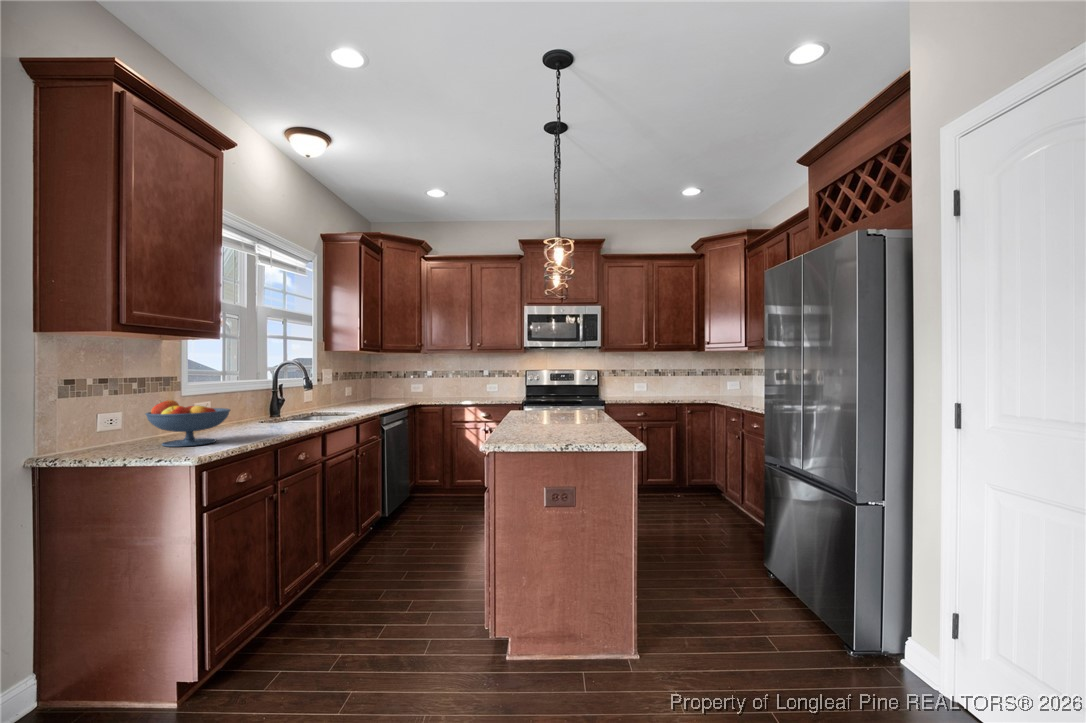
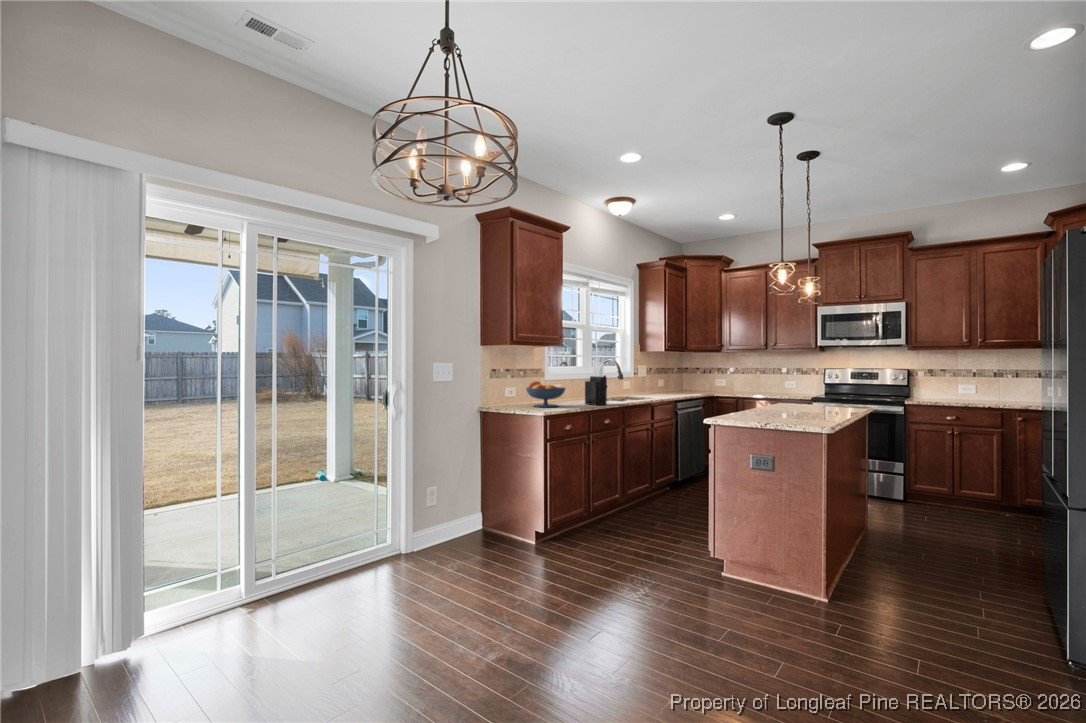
knife block: none [261,366,300,433] -> present [585,363,607,405]

